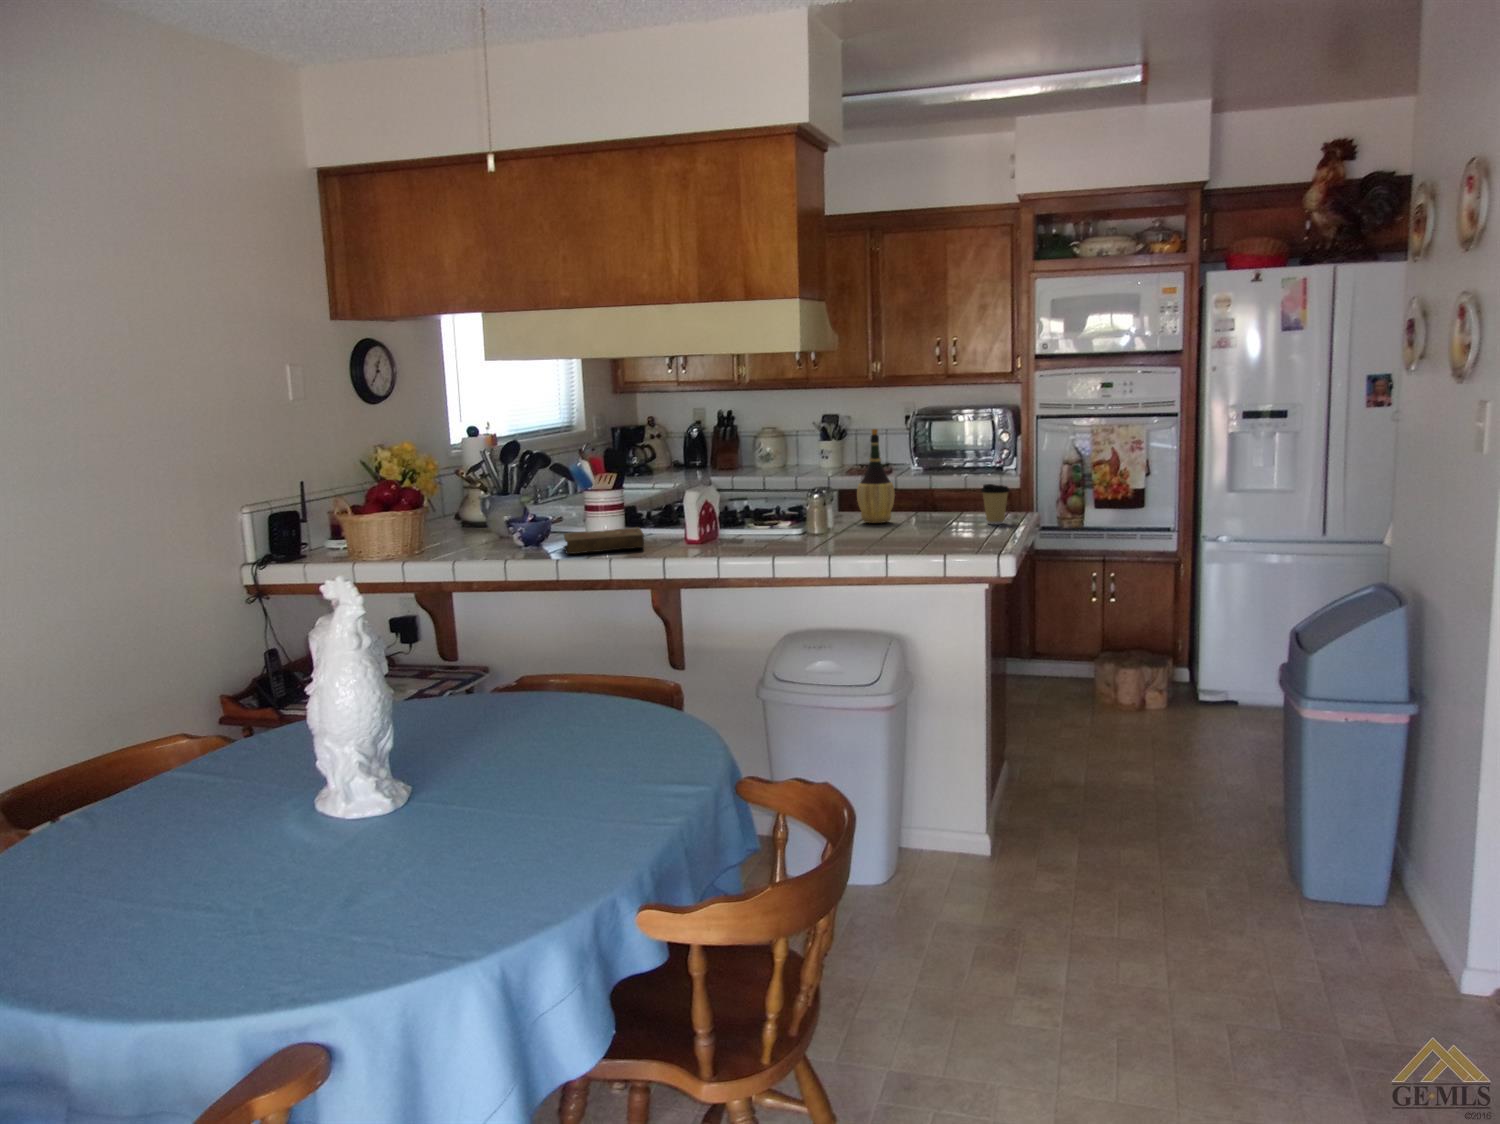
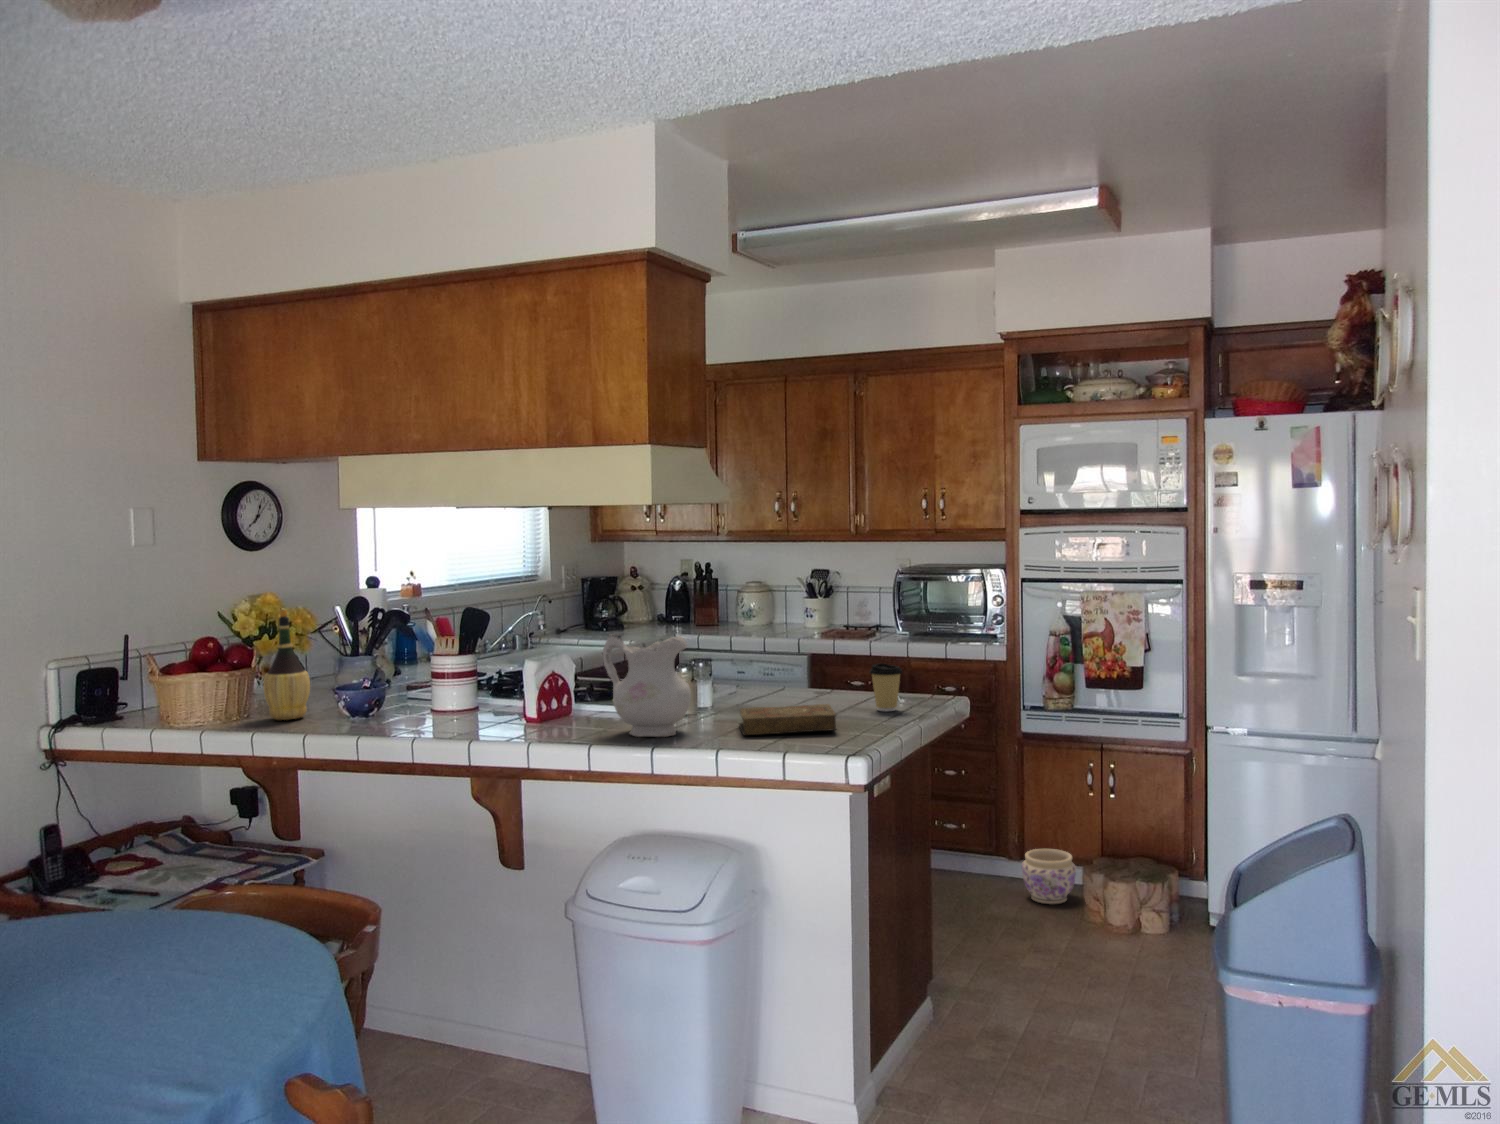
wine bottle: present [857,429,895,523] -> present [263,610,310,720]
ceramic pitcher: none [774,461,853,550] -> present [603,634,691,737]
book: present [564,527,644,554] -> present [739,704,836,735]
planter: none [1037,650,1084,696] -> present [1022,849,1076,905]

